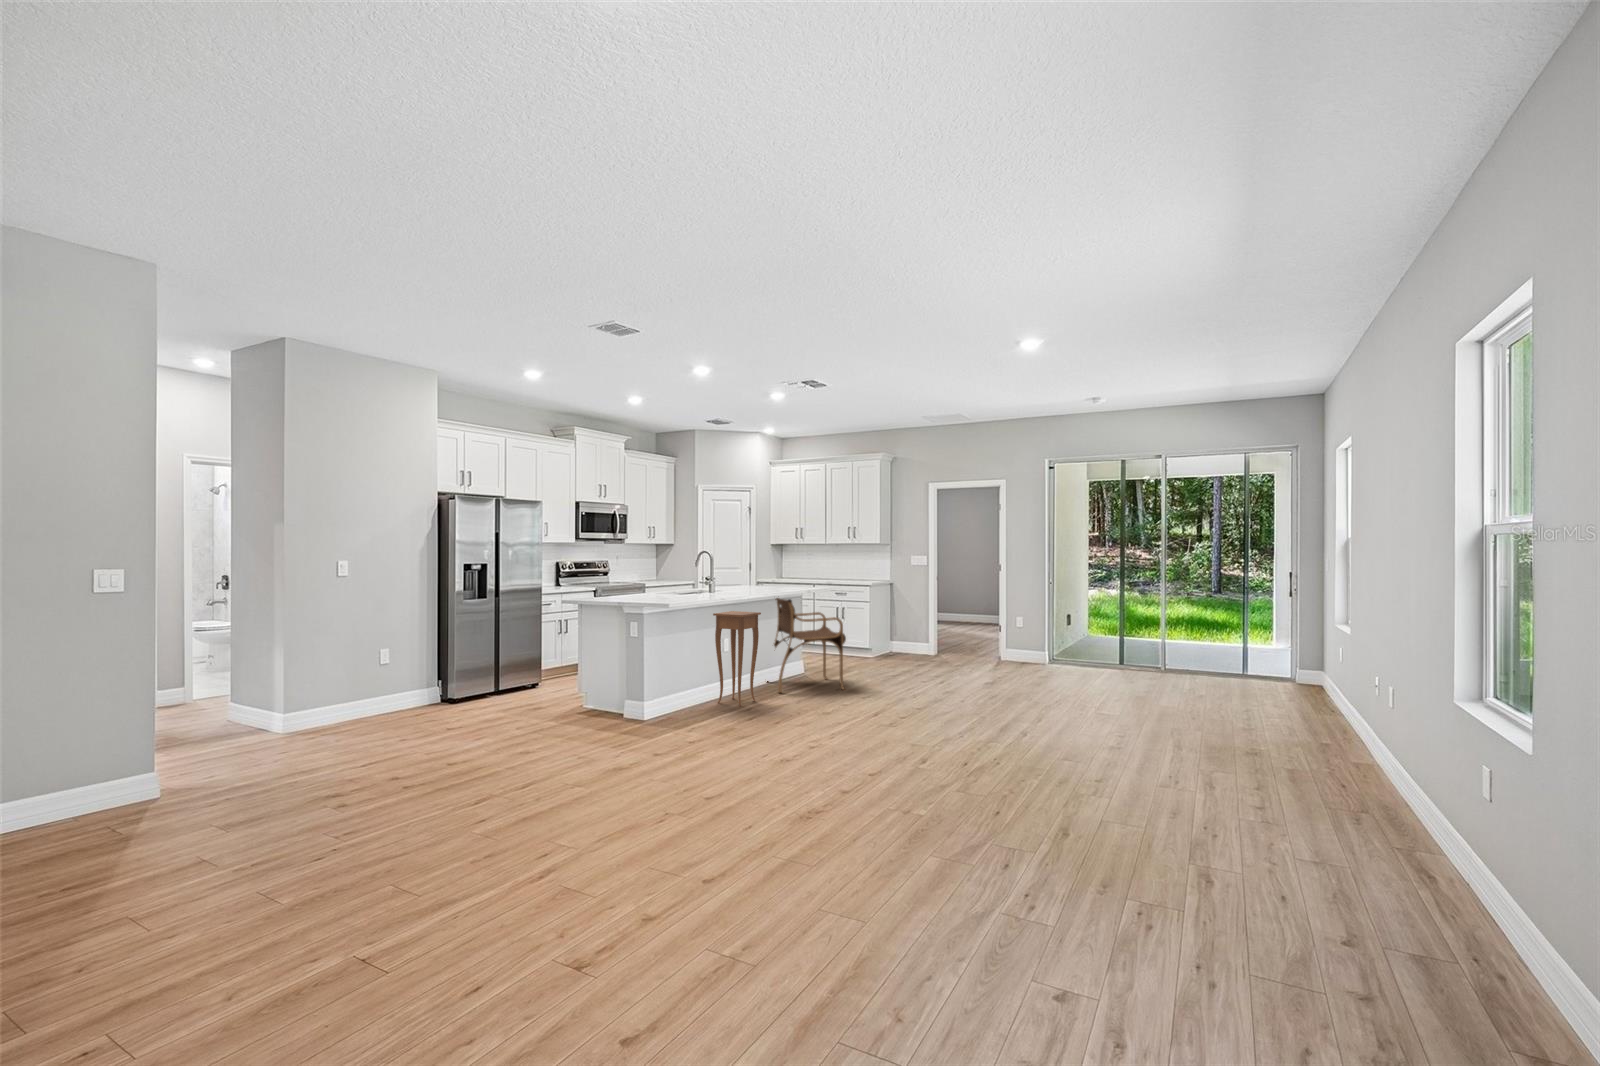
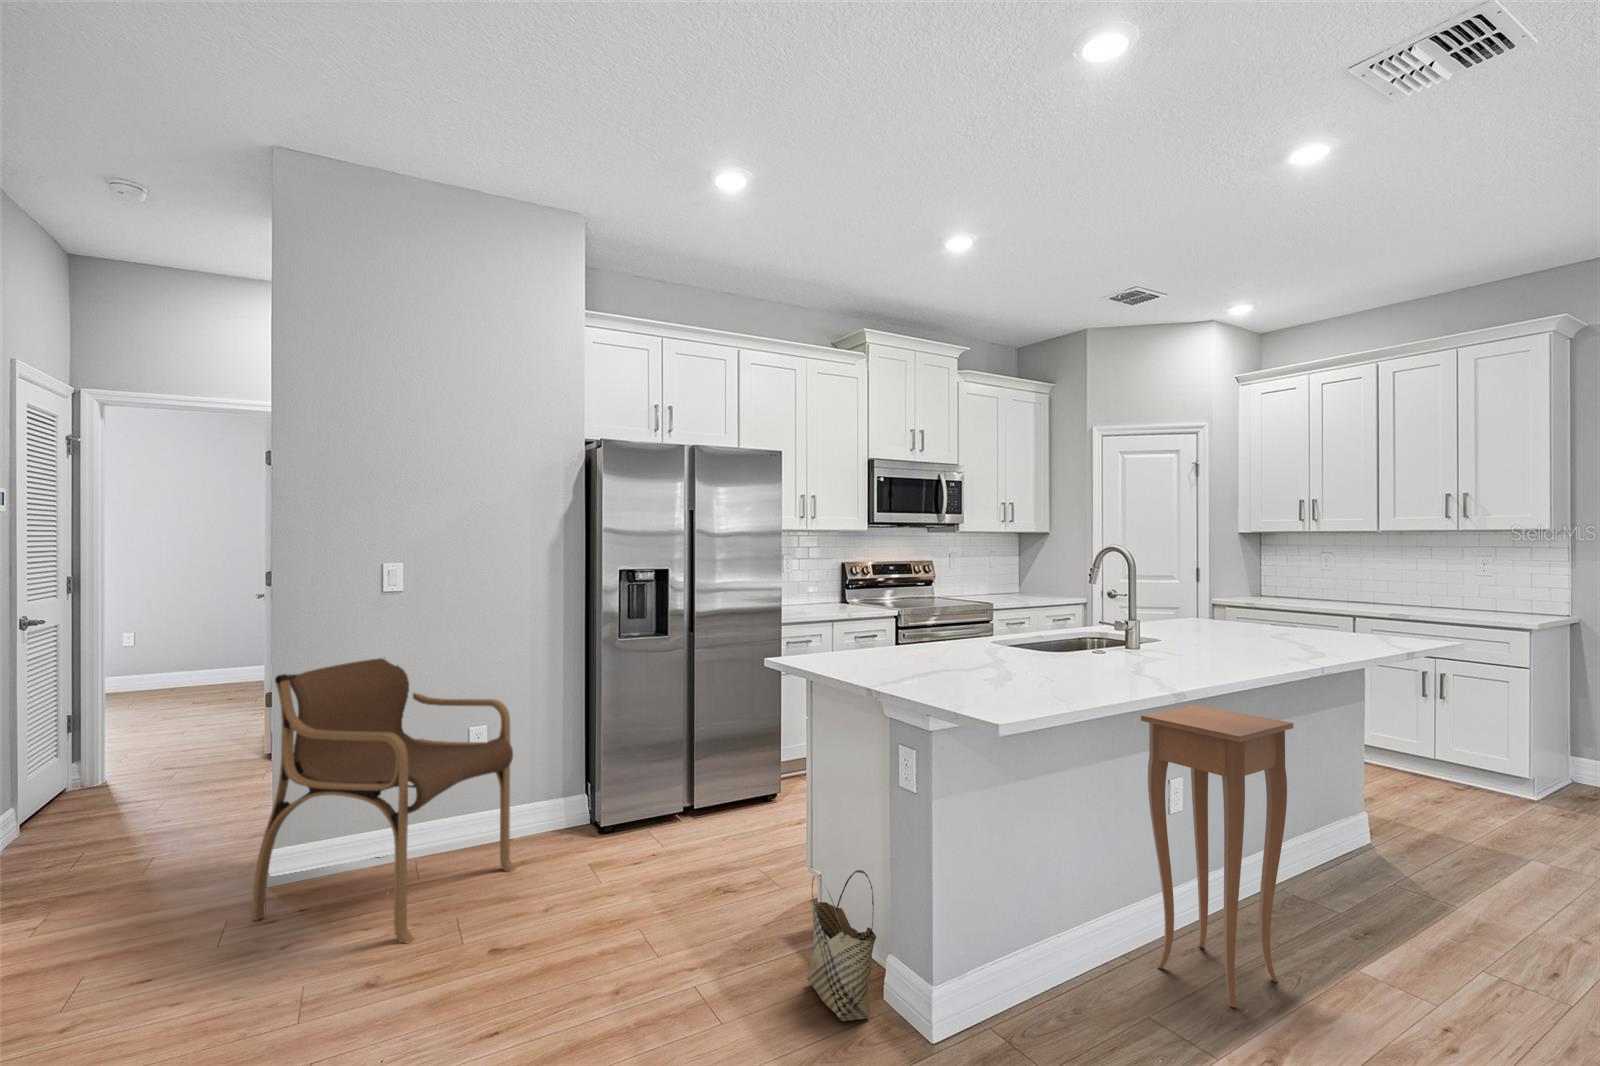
armchair: present [774,598,846,693] -> present [252,658,515,943]
woven basket: none [593,674,623,722] -> present [807,870,876,1021]

